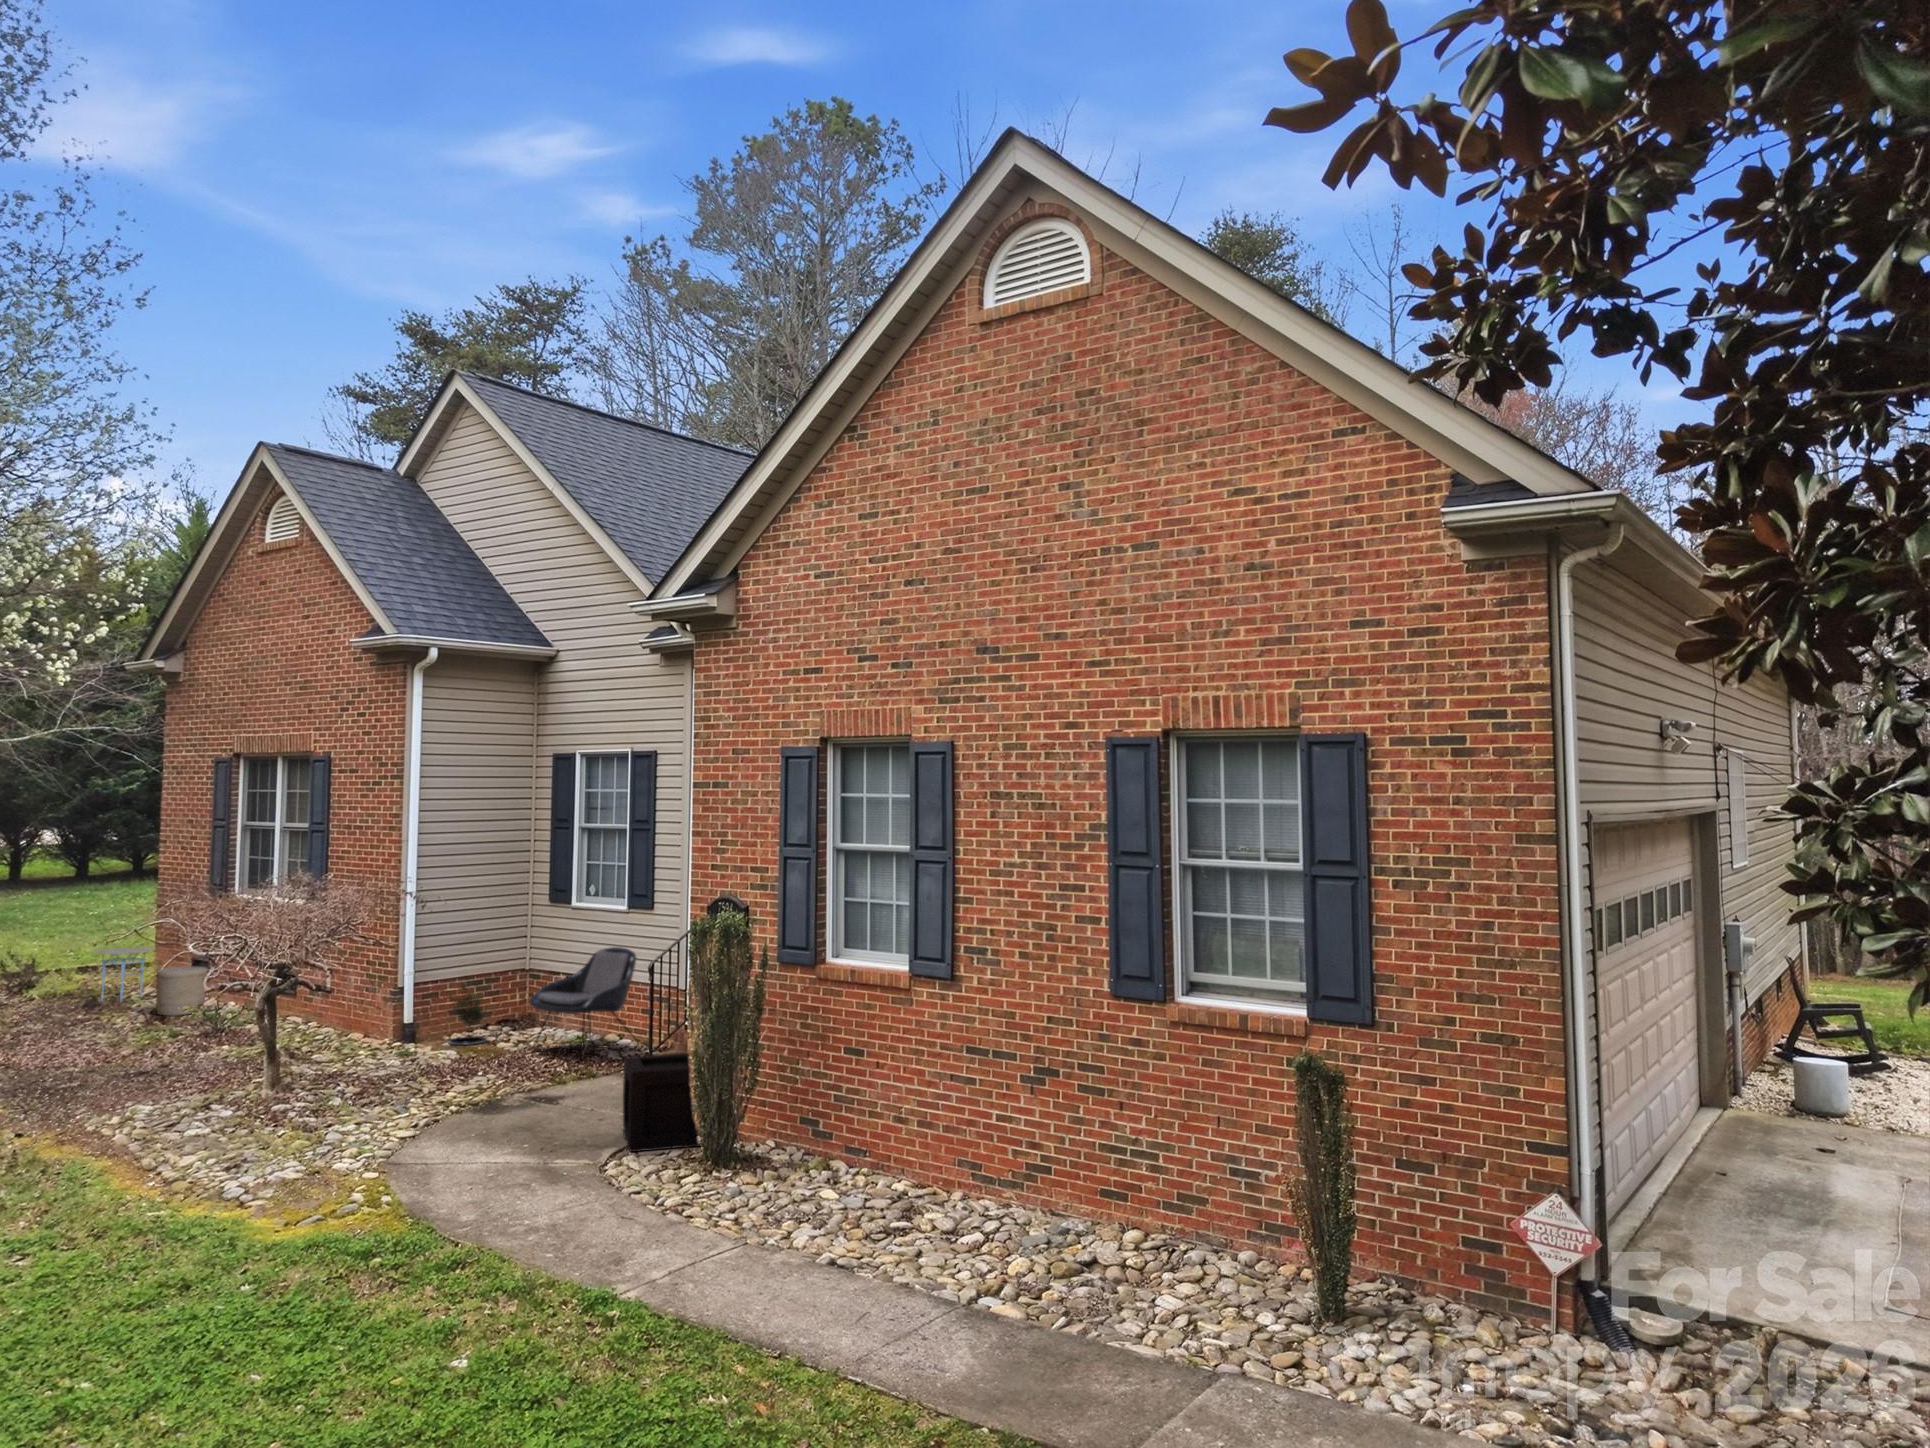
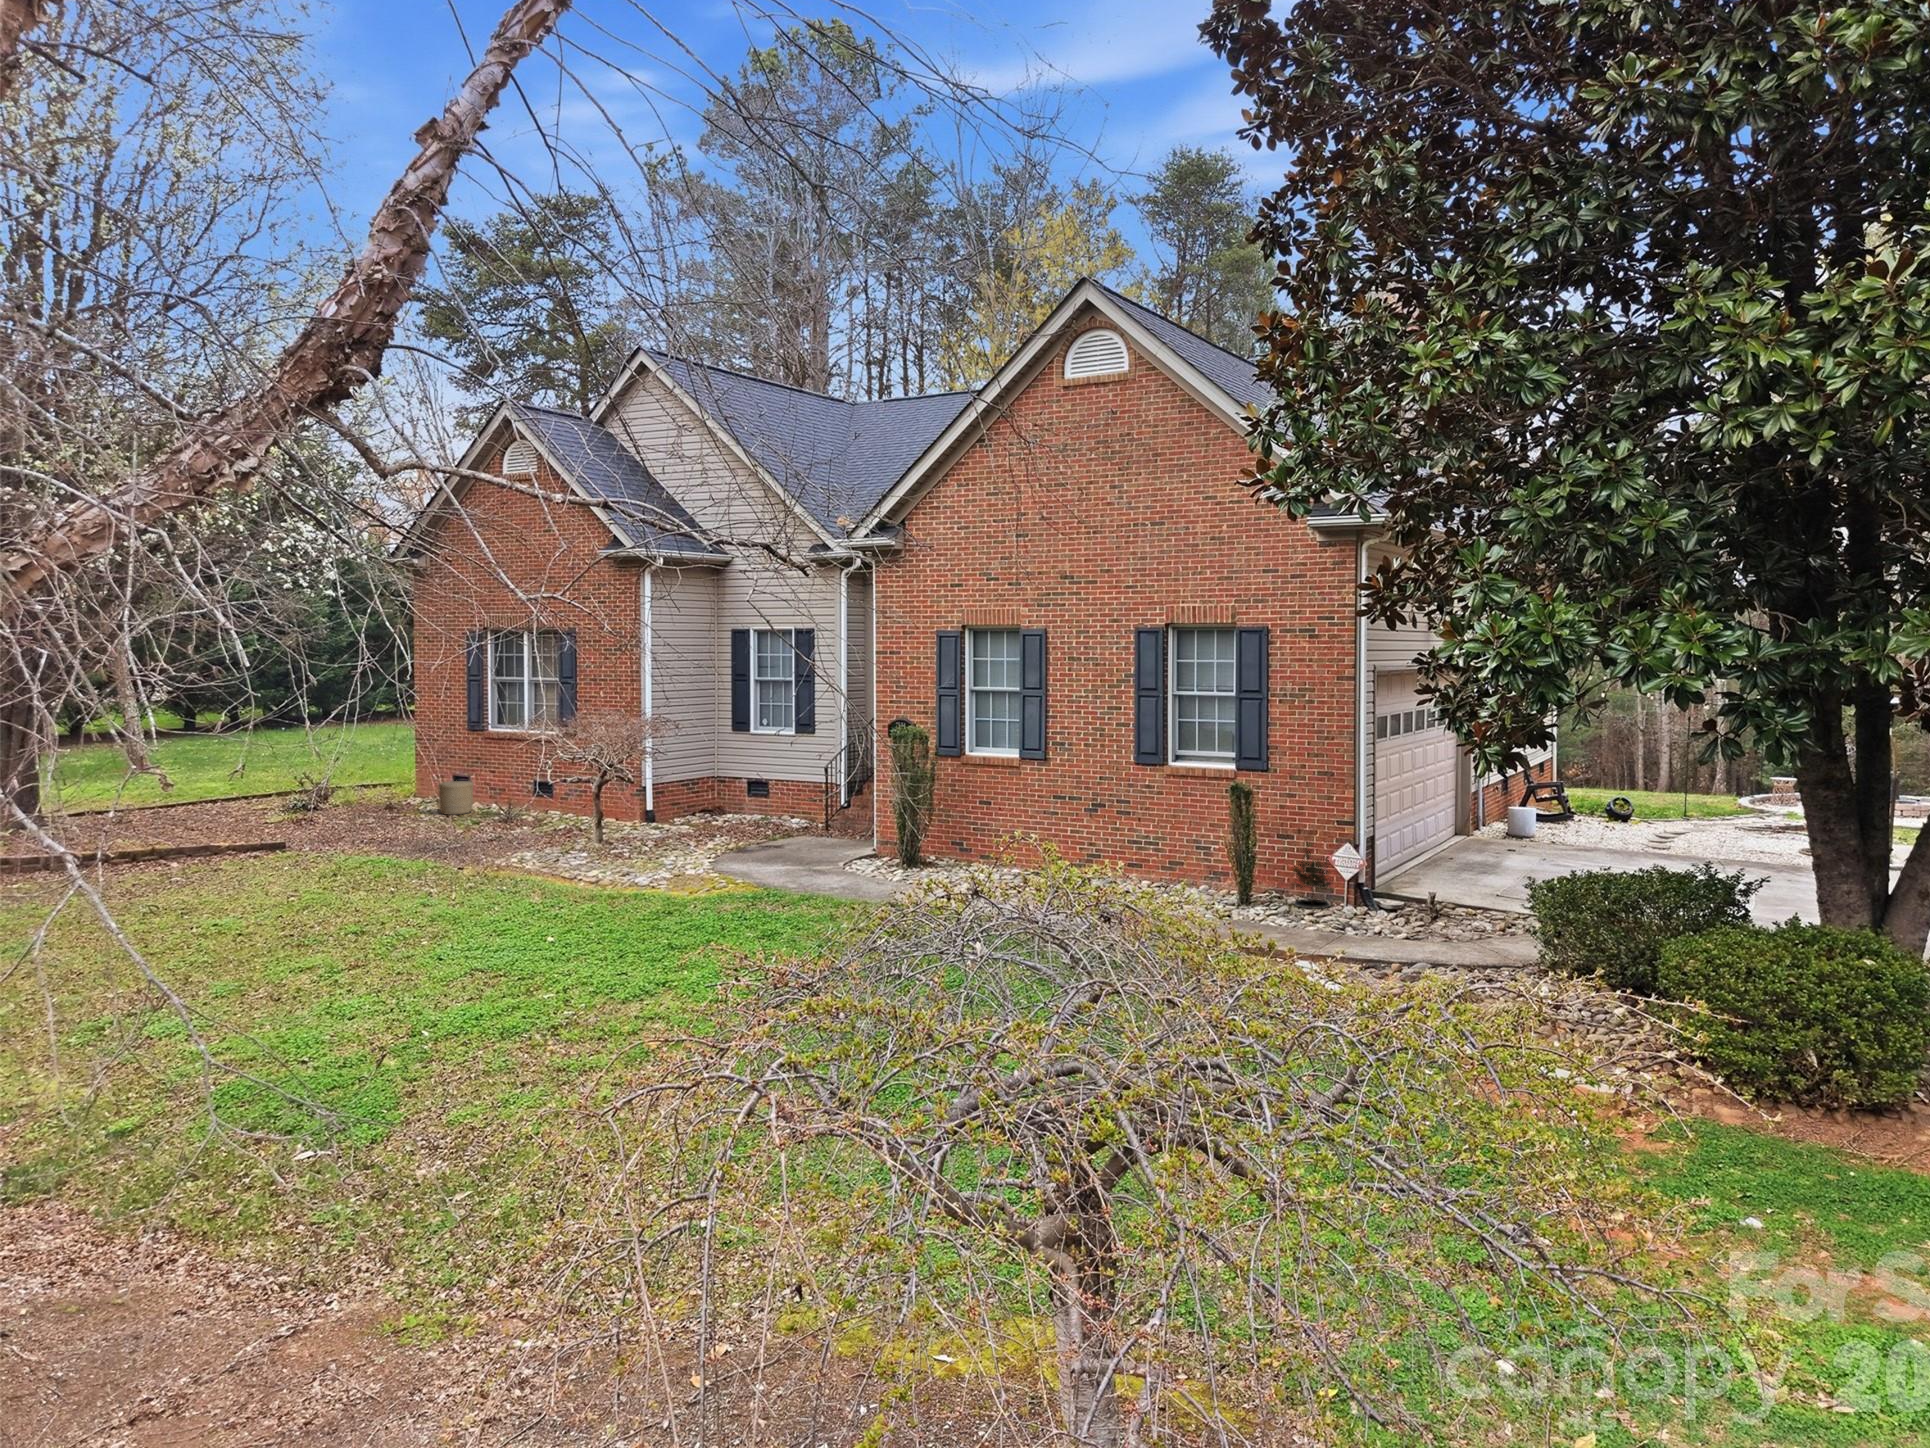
side table: present [93,947,155,1001] -> none [374,770,420,809]
lounge chair: present [530,947,639,1059] -> none [736,759,808,829]
potted tree: present [449,979,487,1045] -> present [1293,842,1331,909]
wooden crate: present [623,1053,699,1152] -> none [839,812,896,865]

